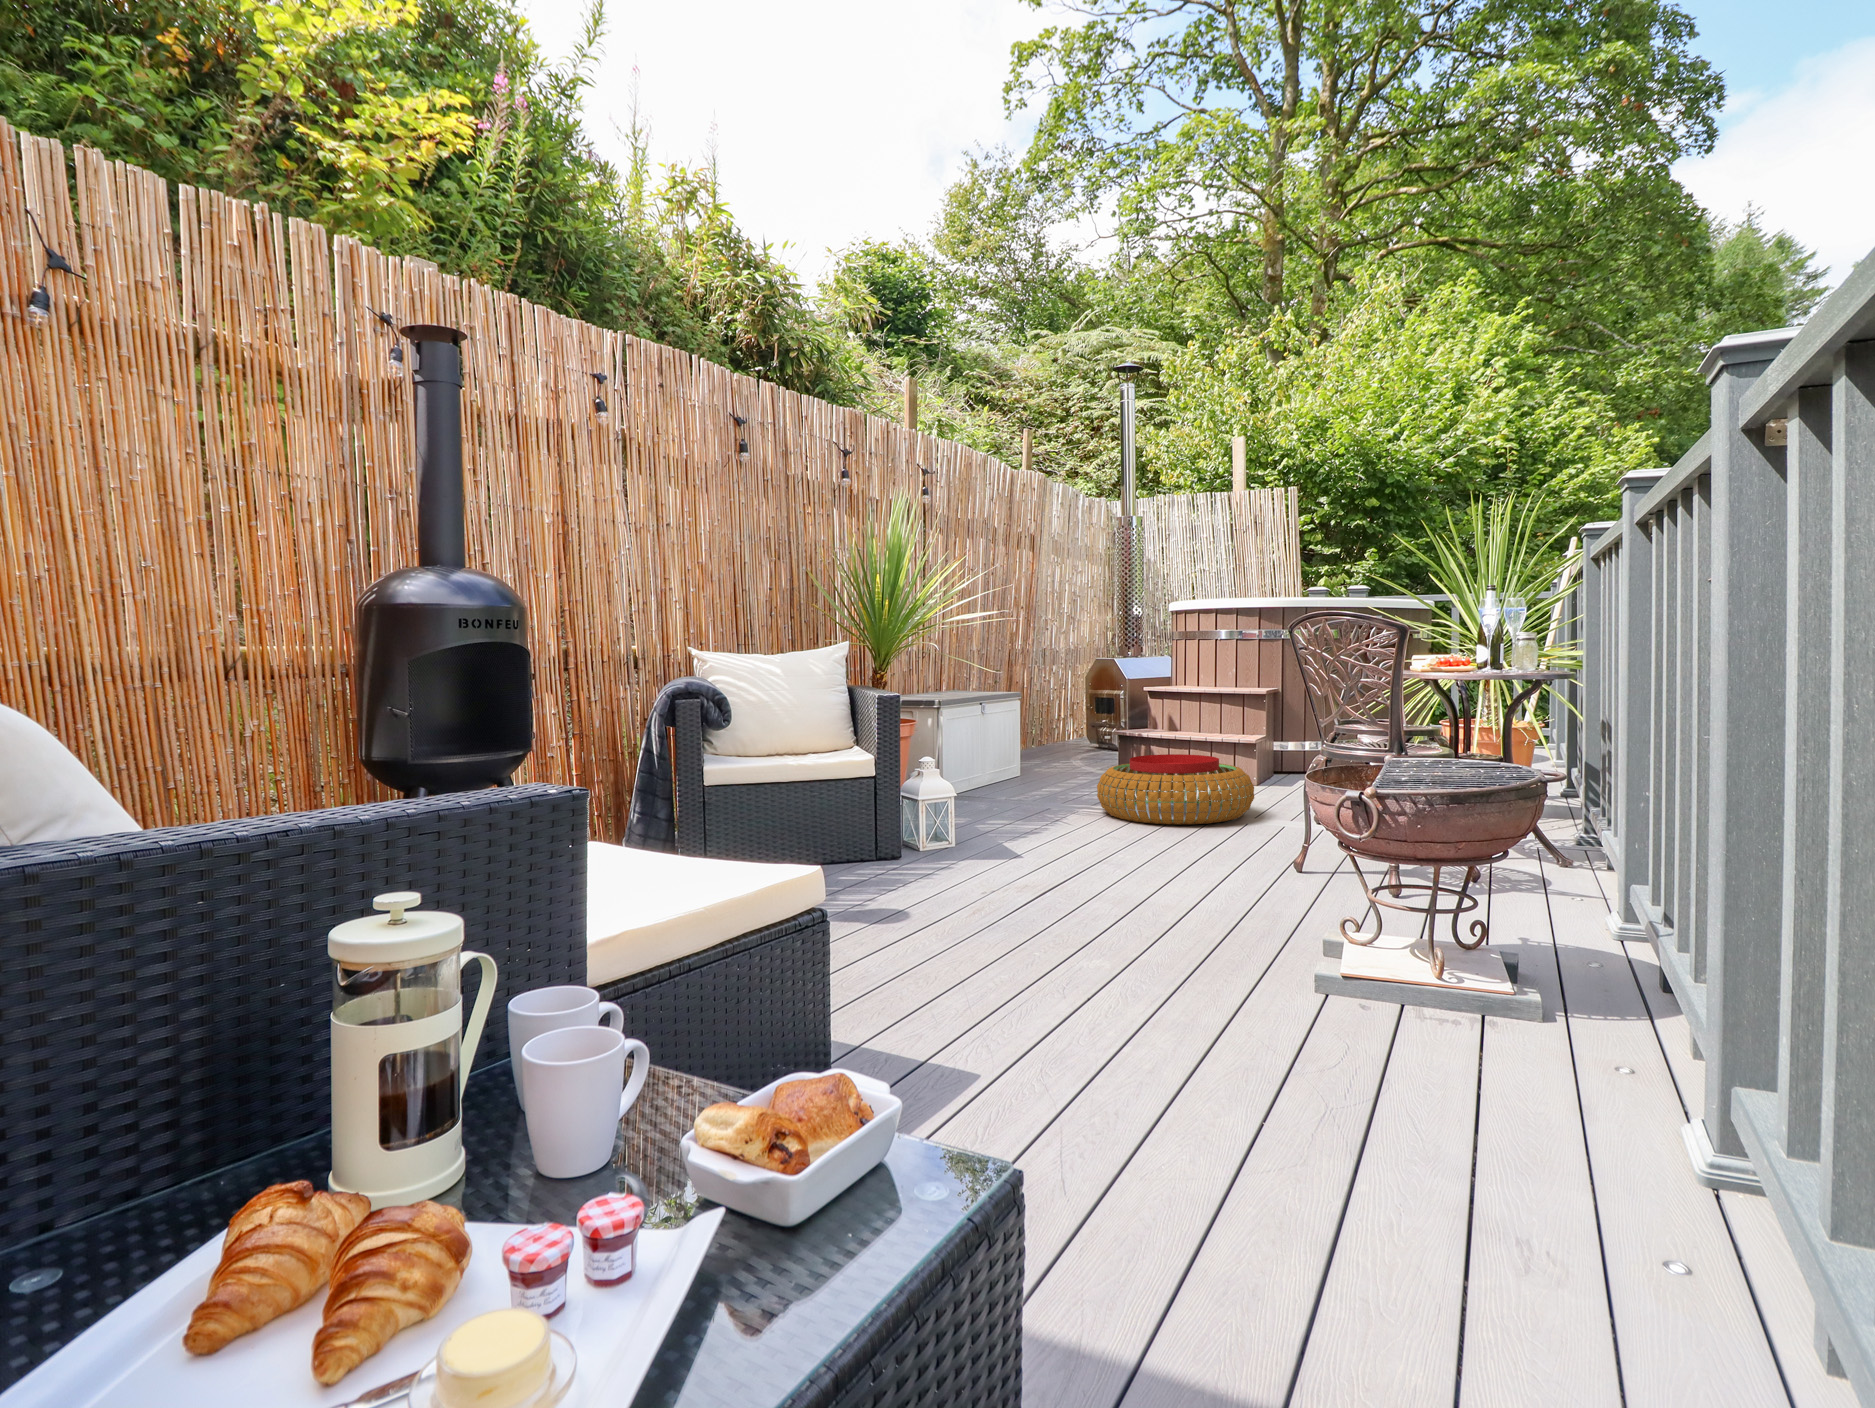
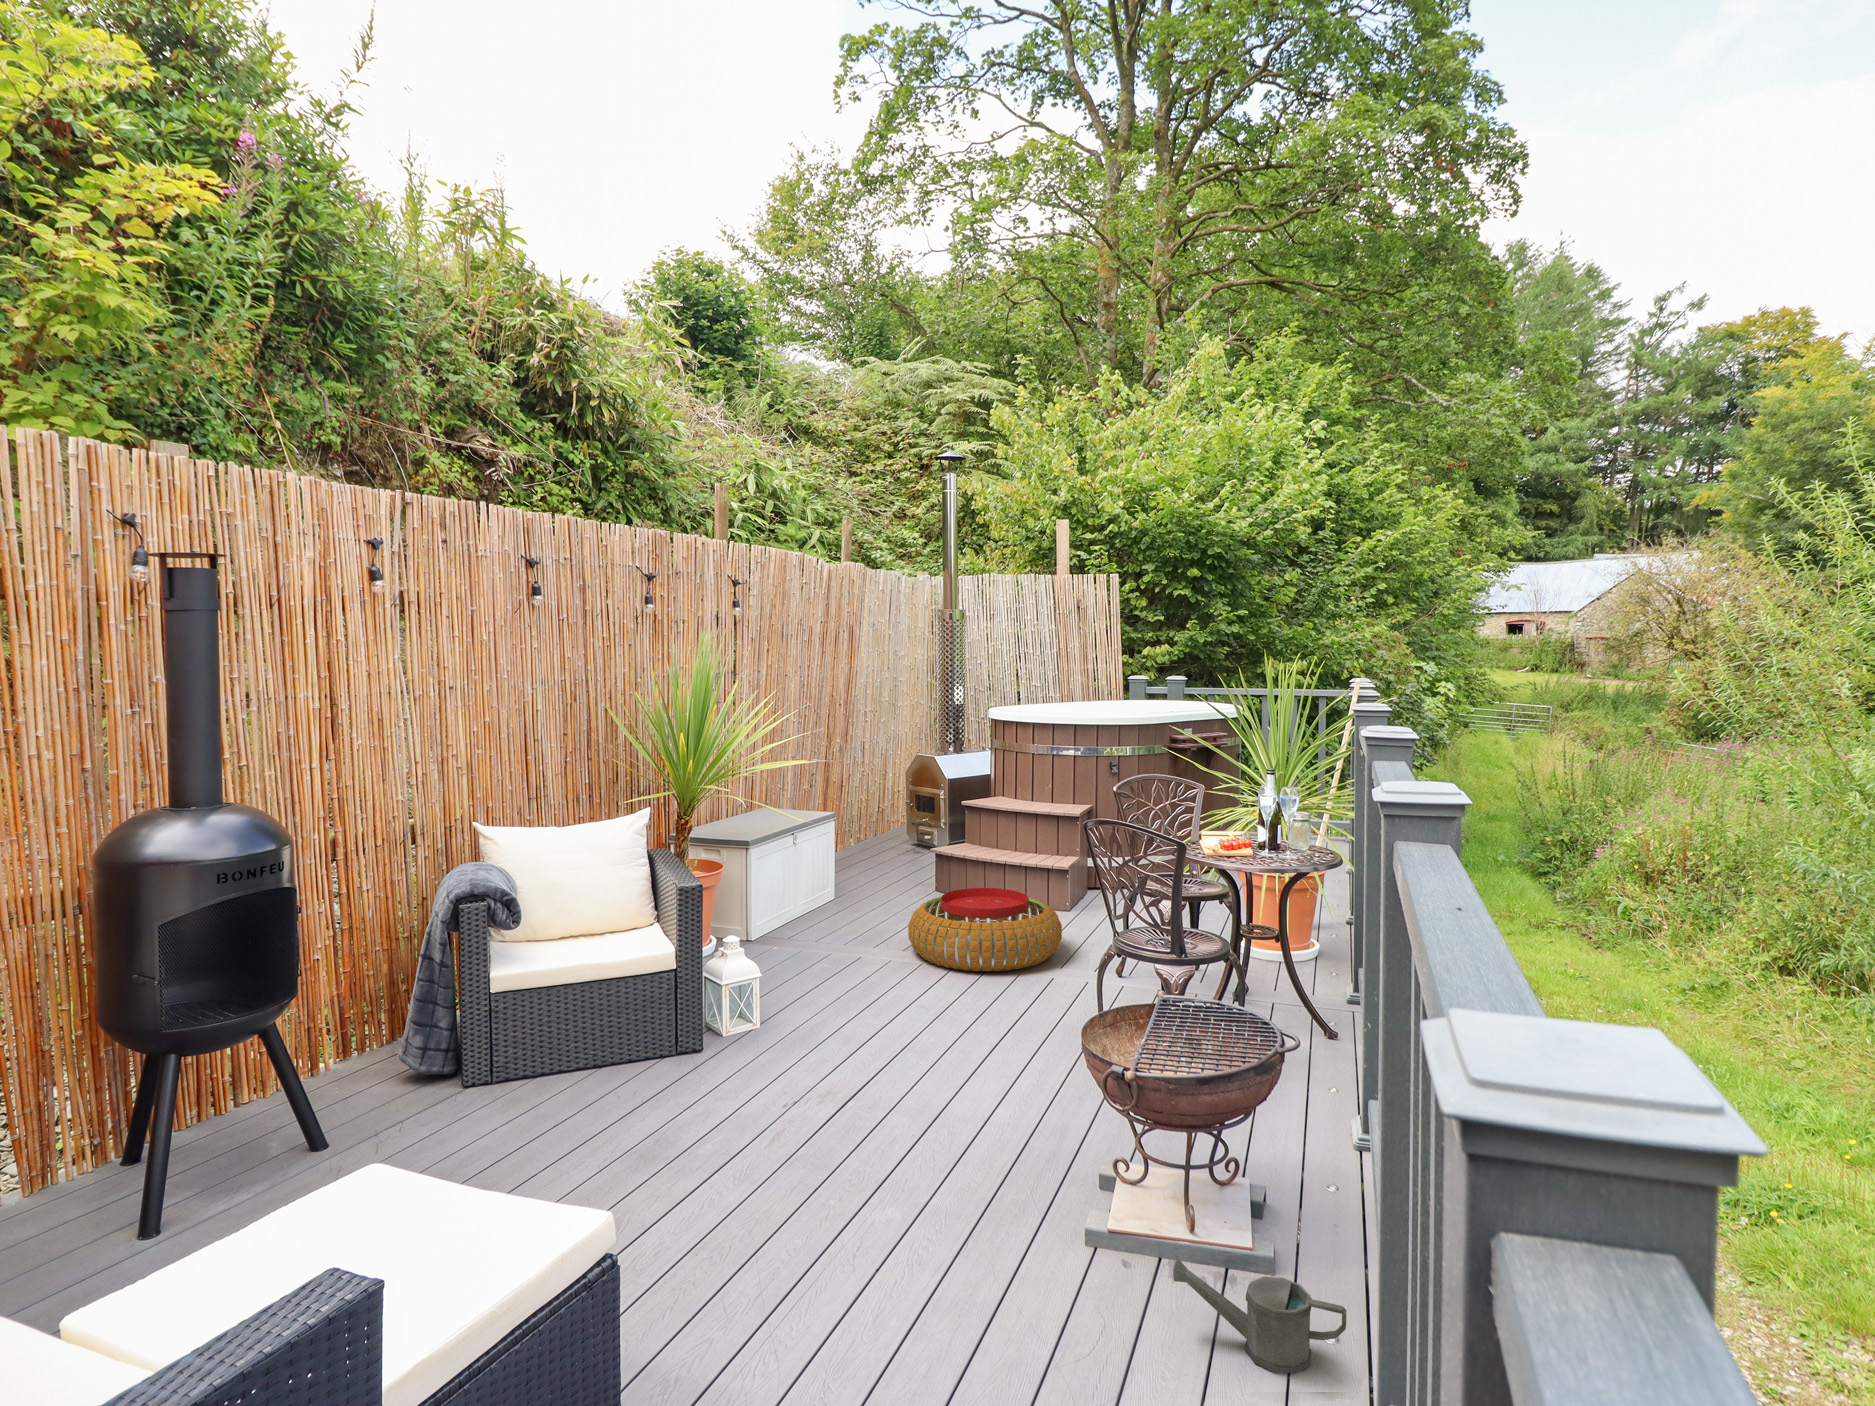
watering can: none [1431,985,1657,1104] -> present [1173,1259,1346,1373]

